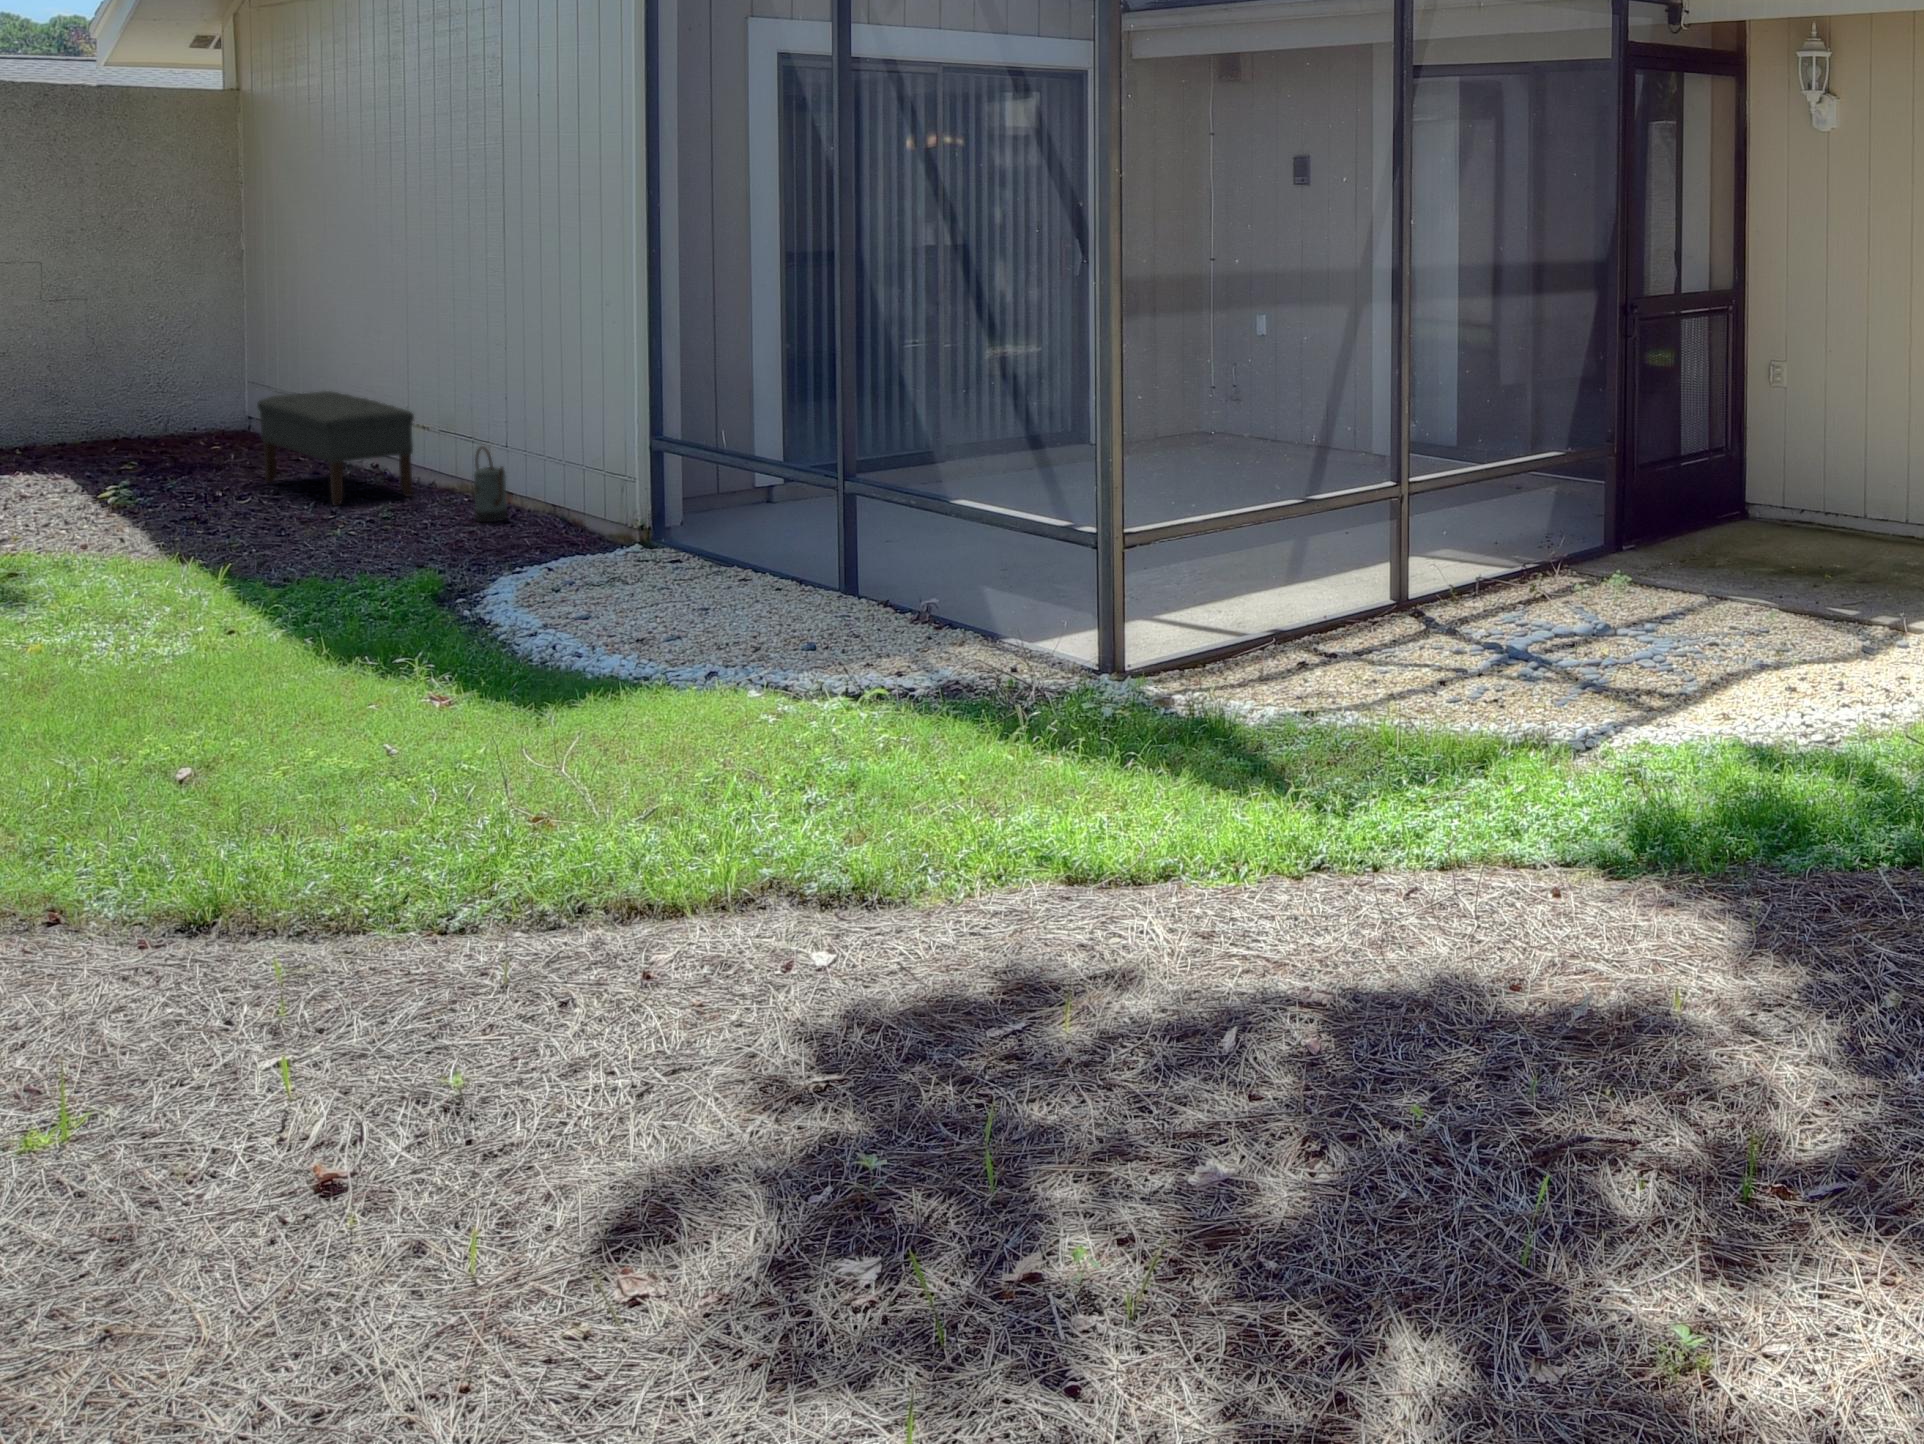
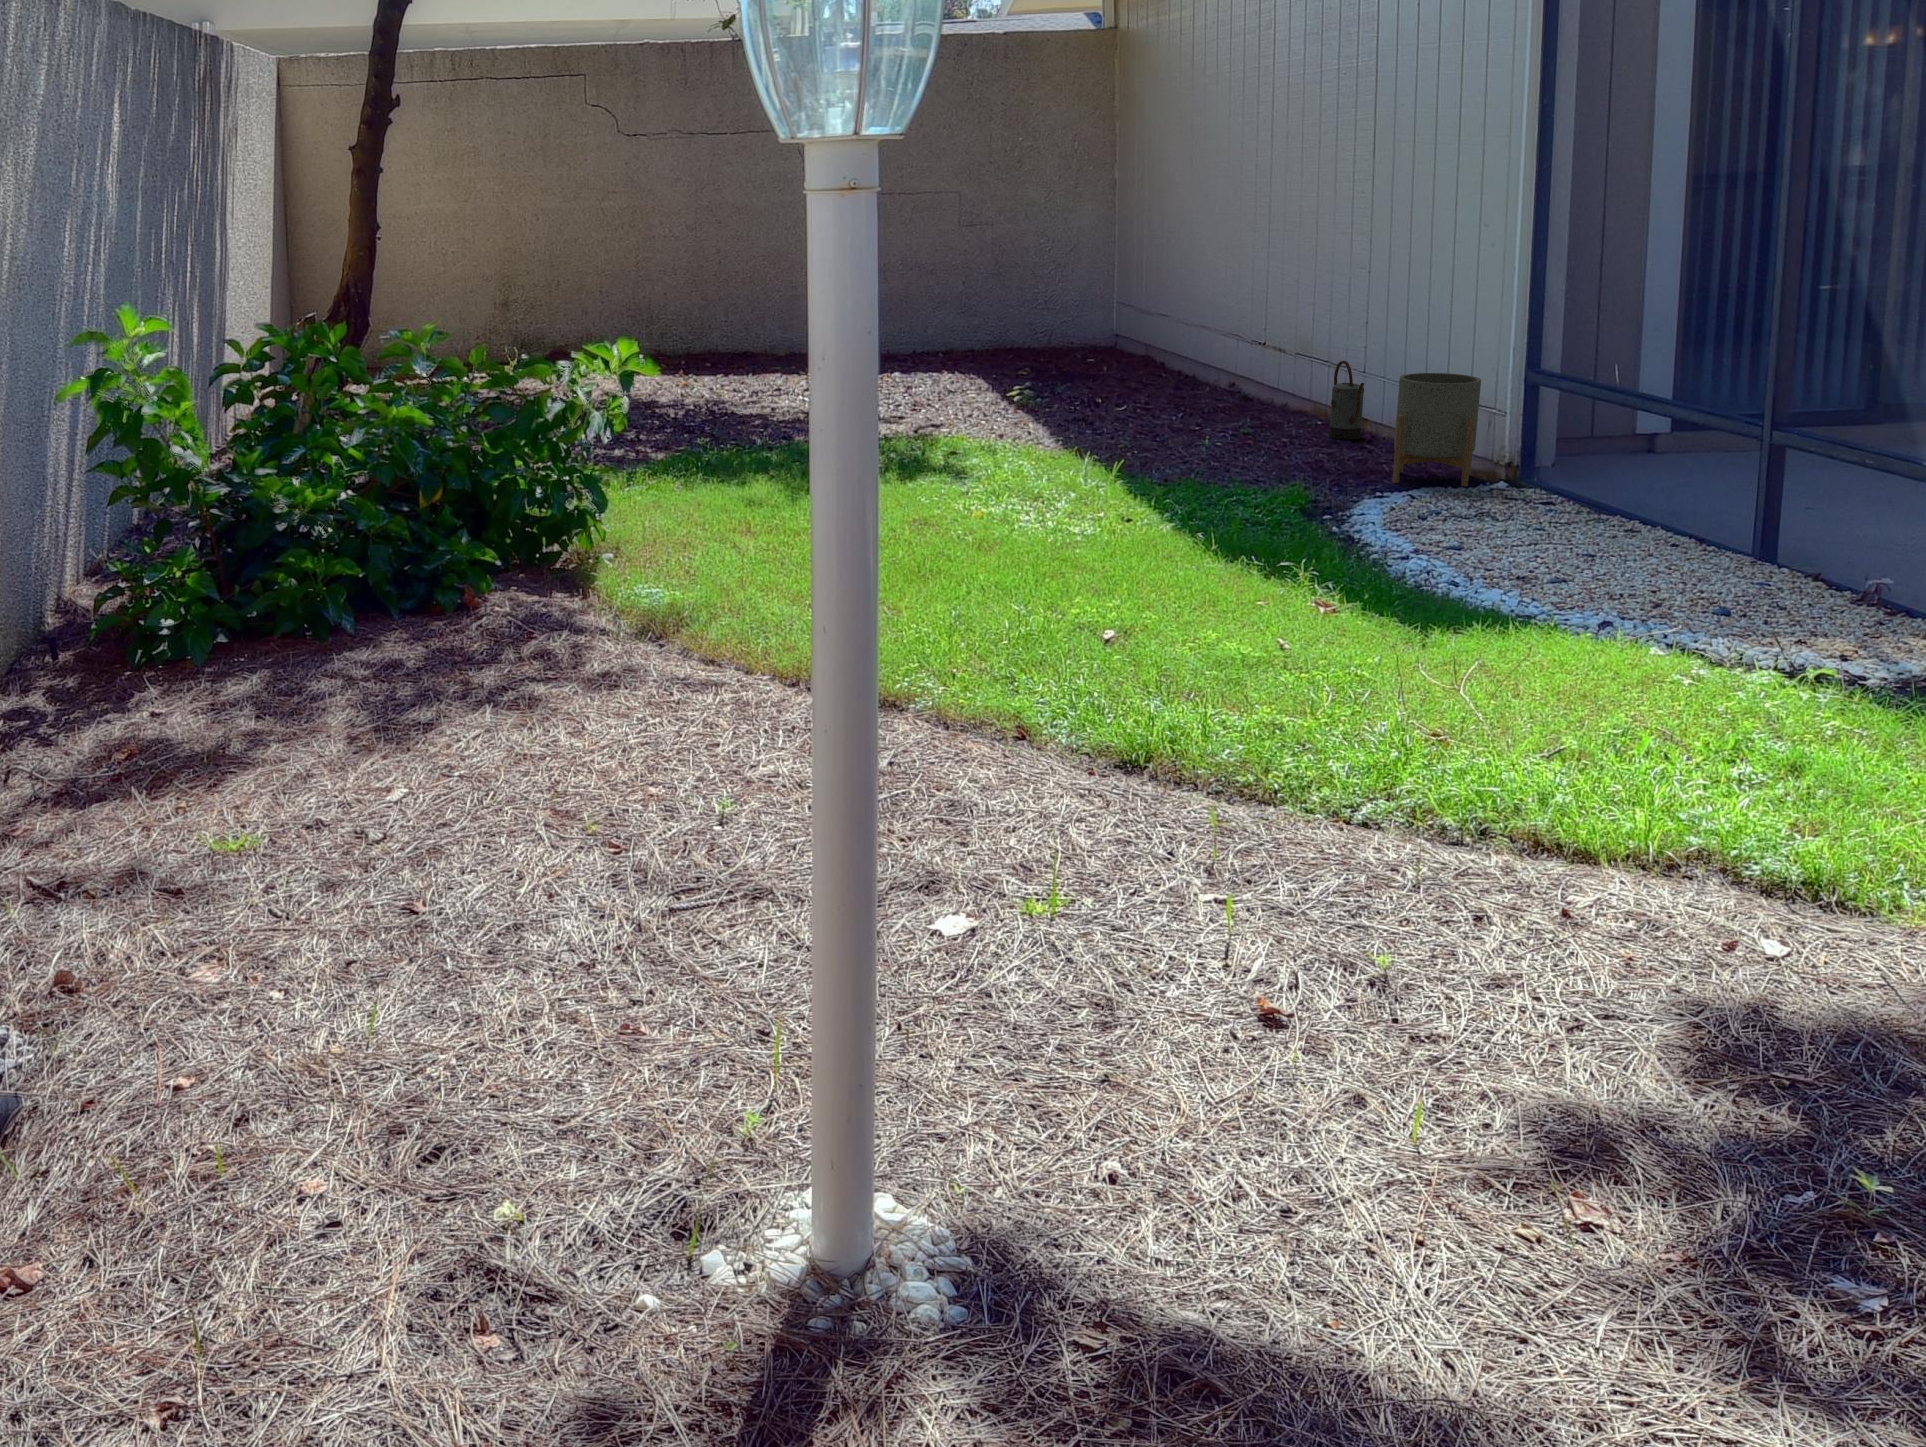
bench: present [257,391,414,505] -> none [1129,296,1274,409]
planter: none [529,452,608,561] -> present [1392,373,1481,486]

